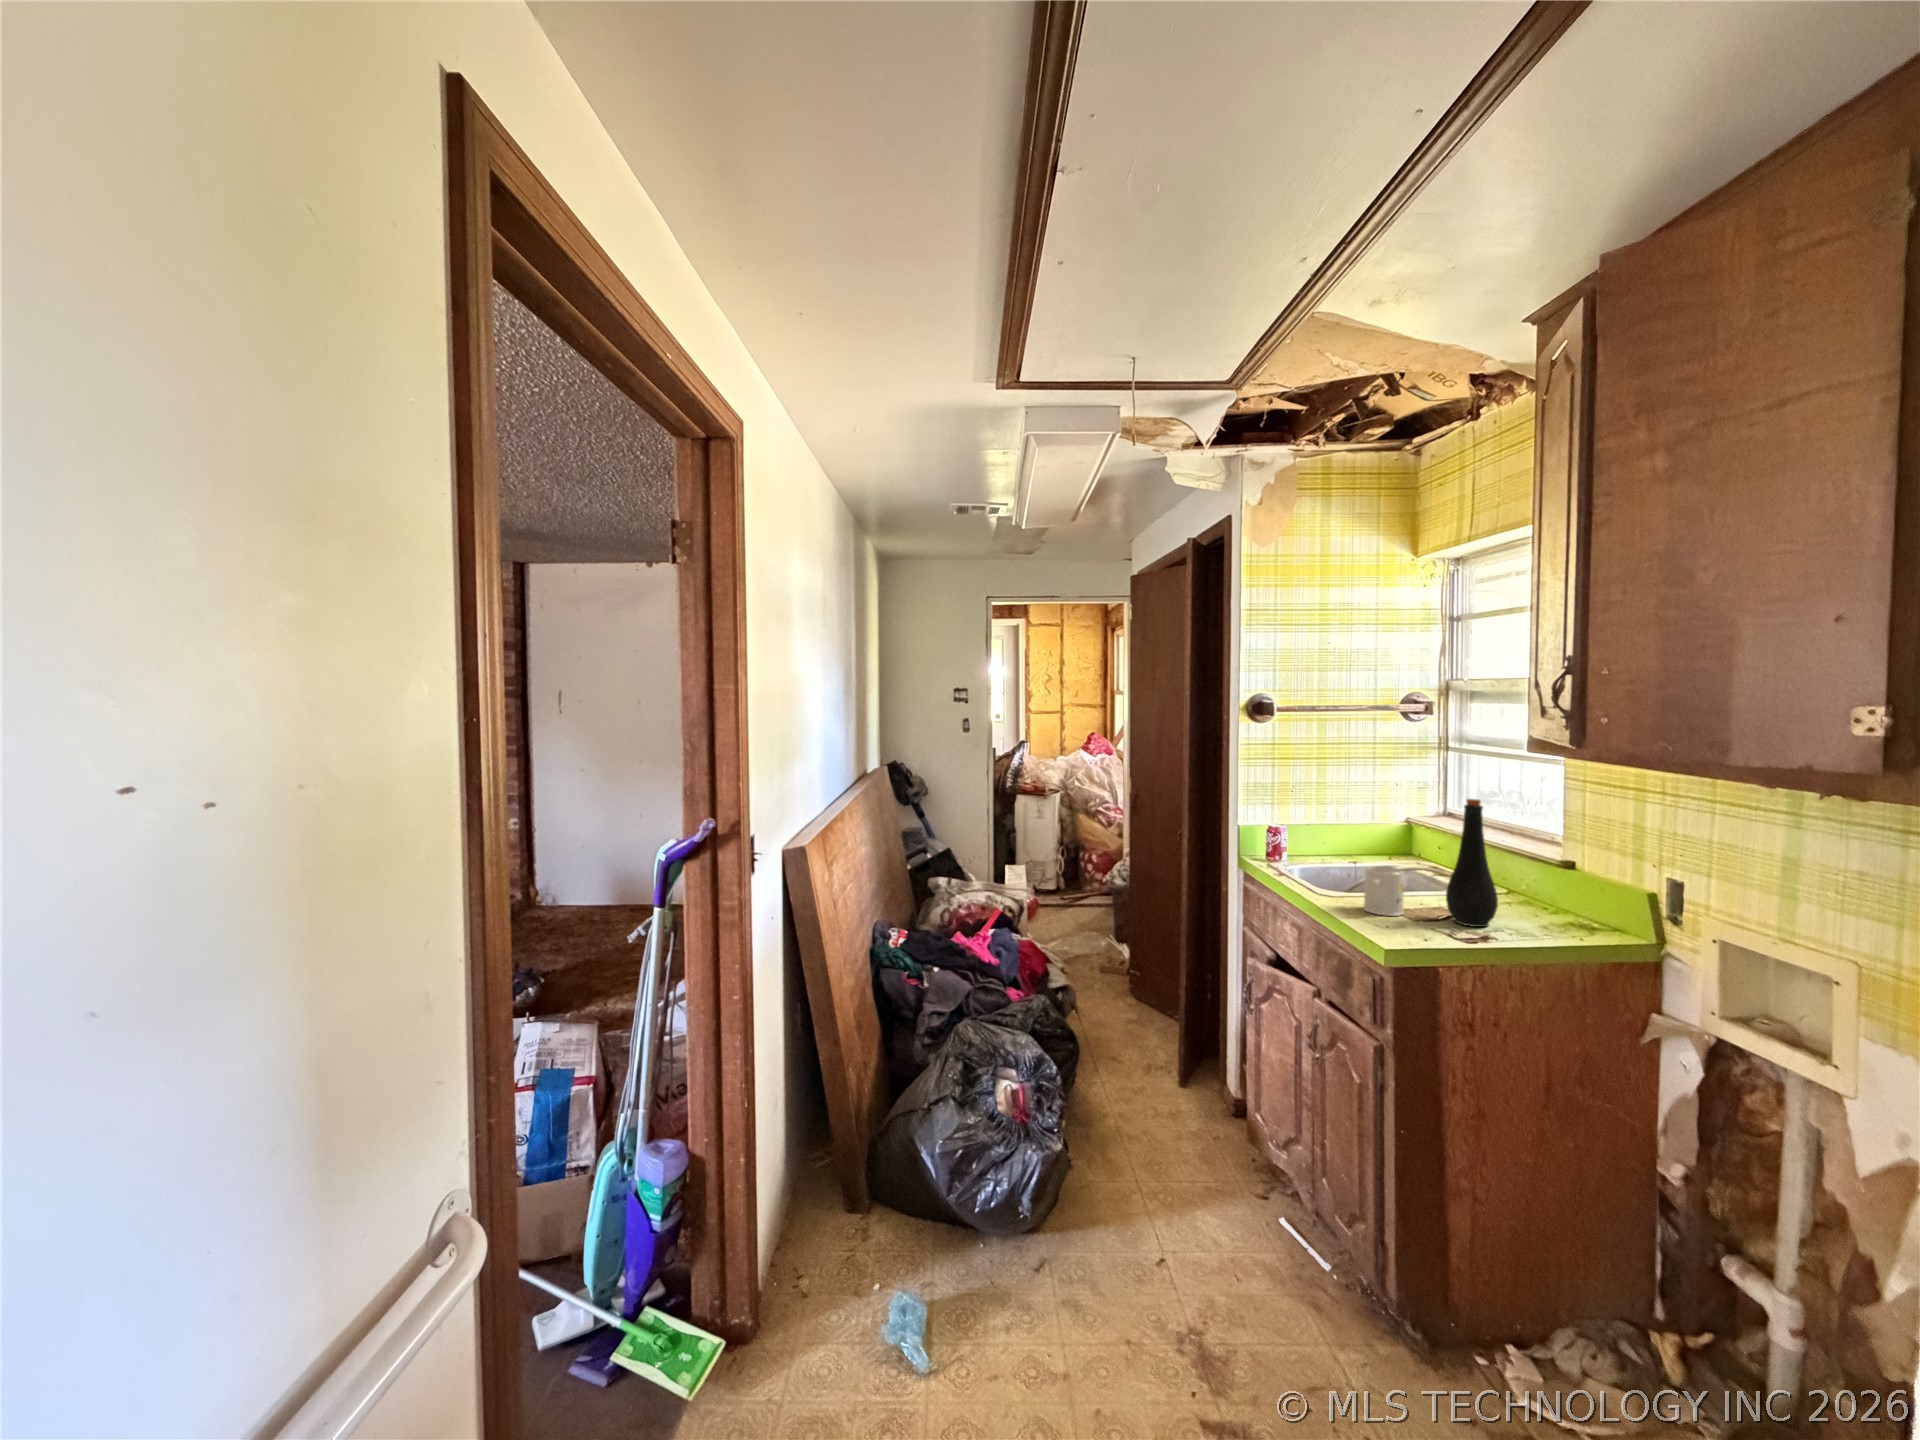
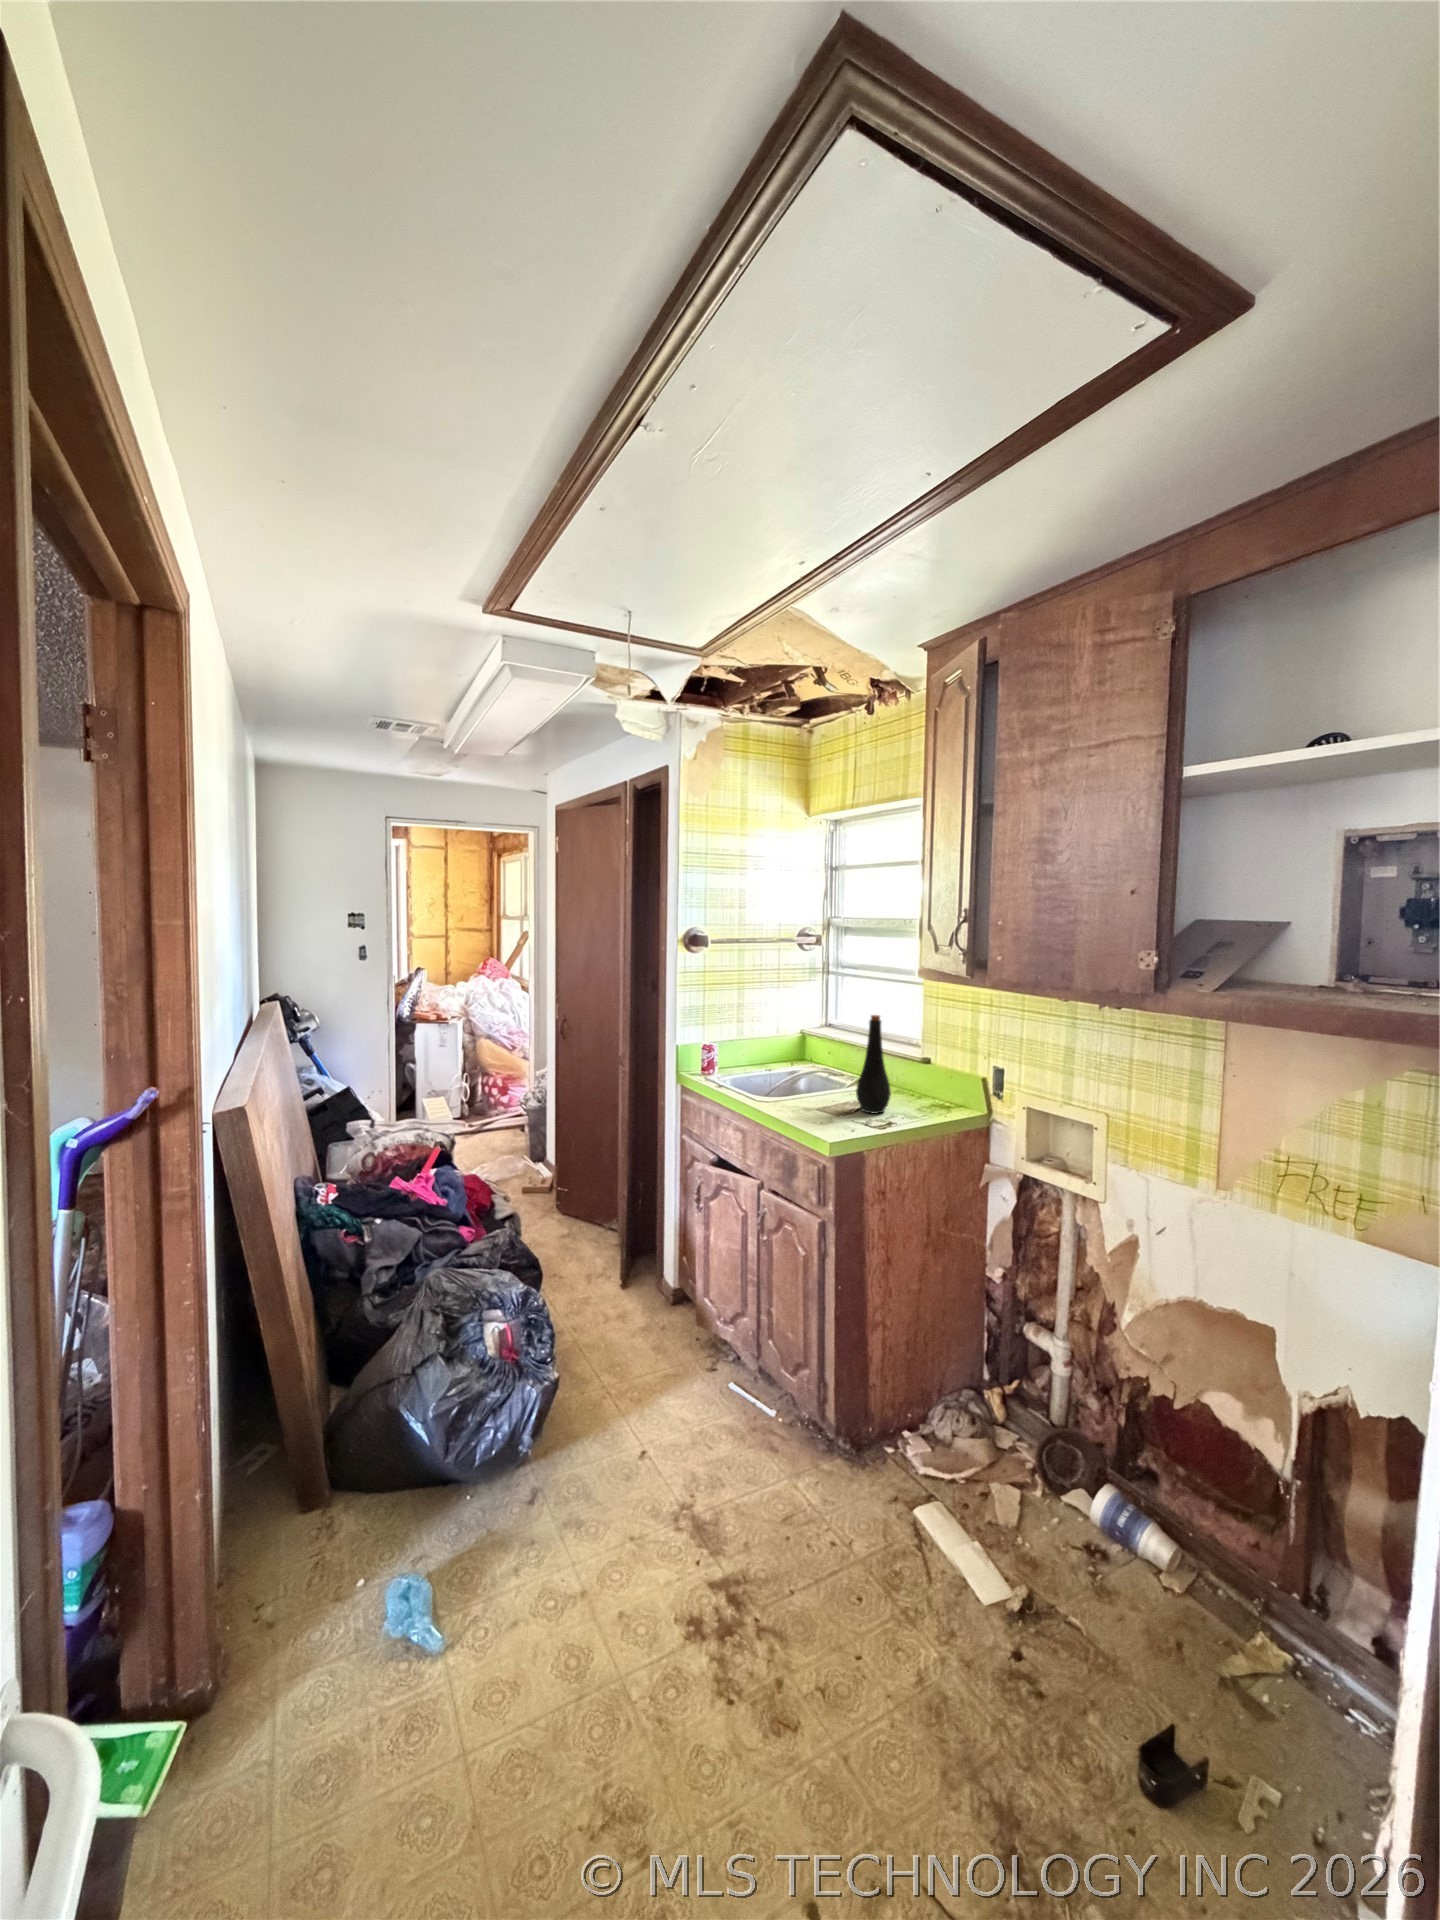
mug: present [1364,866,1404,916] -> none [798,1072,827,1112]

